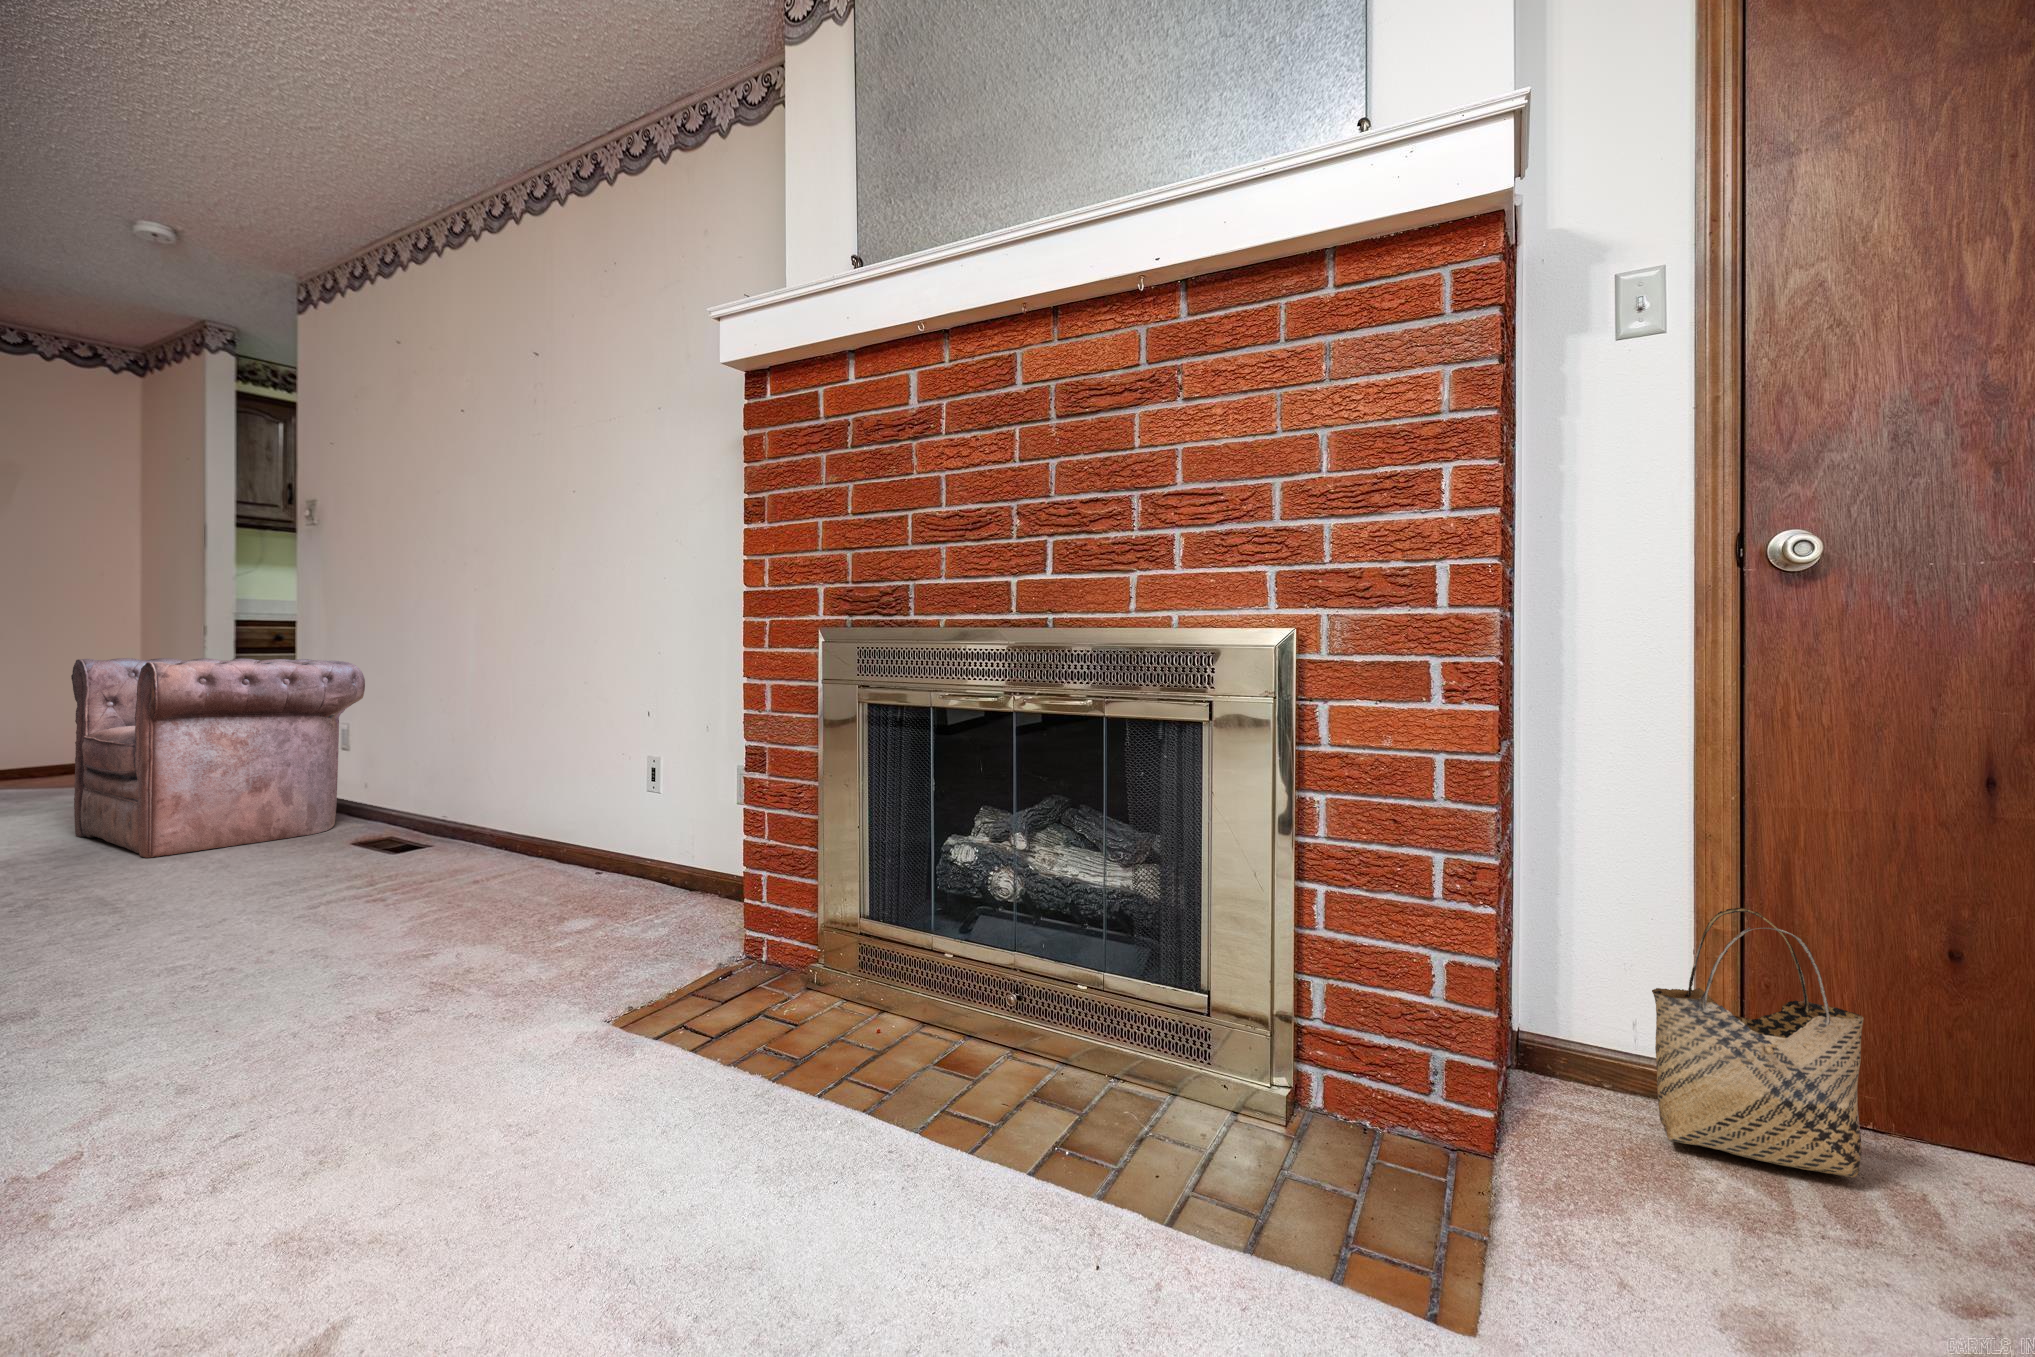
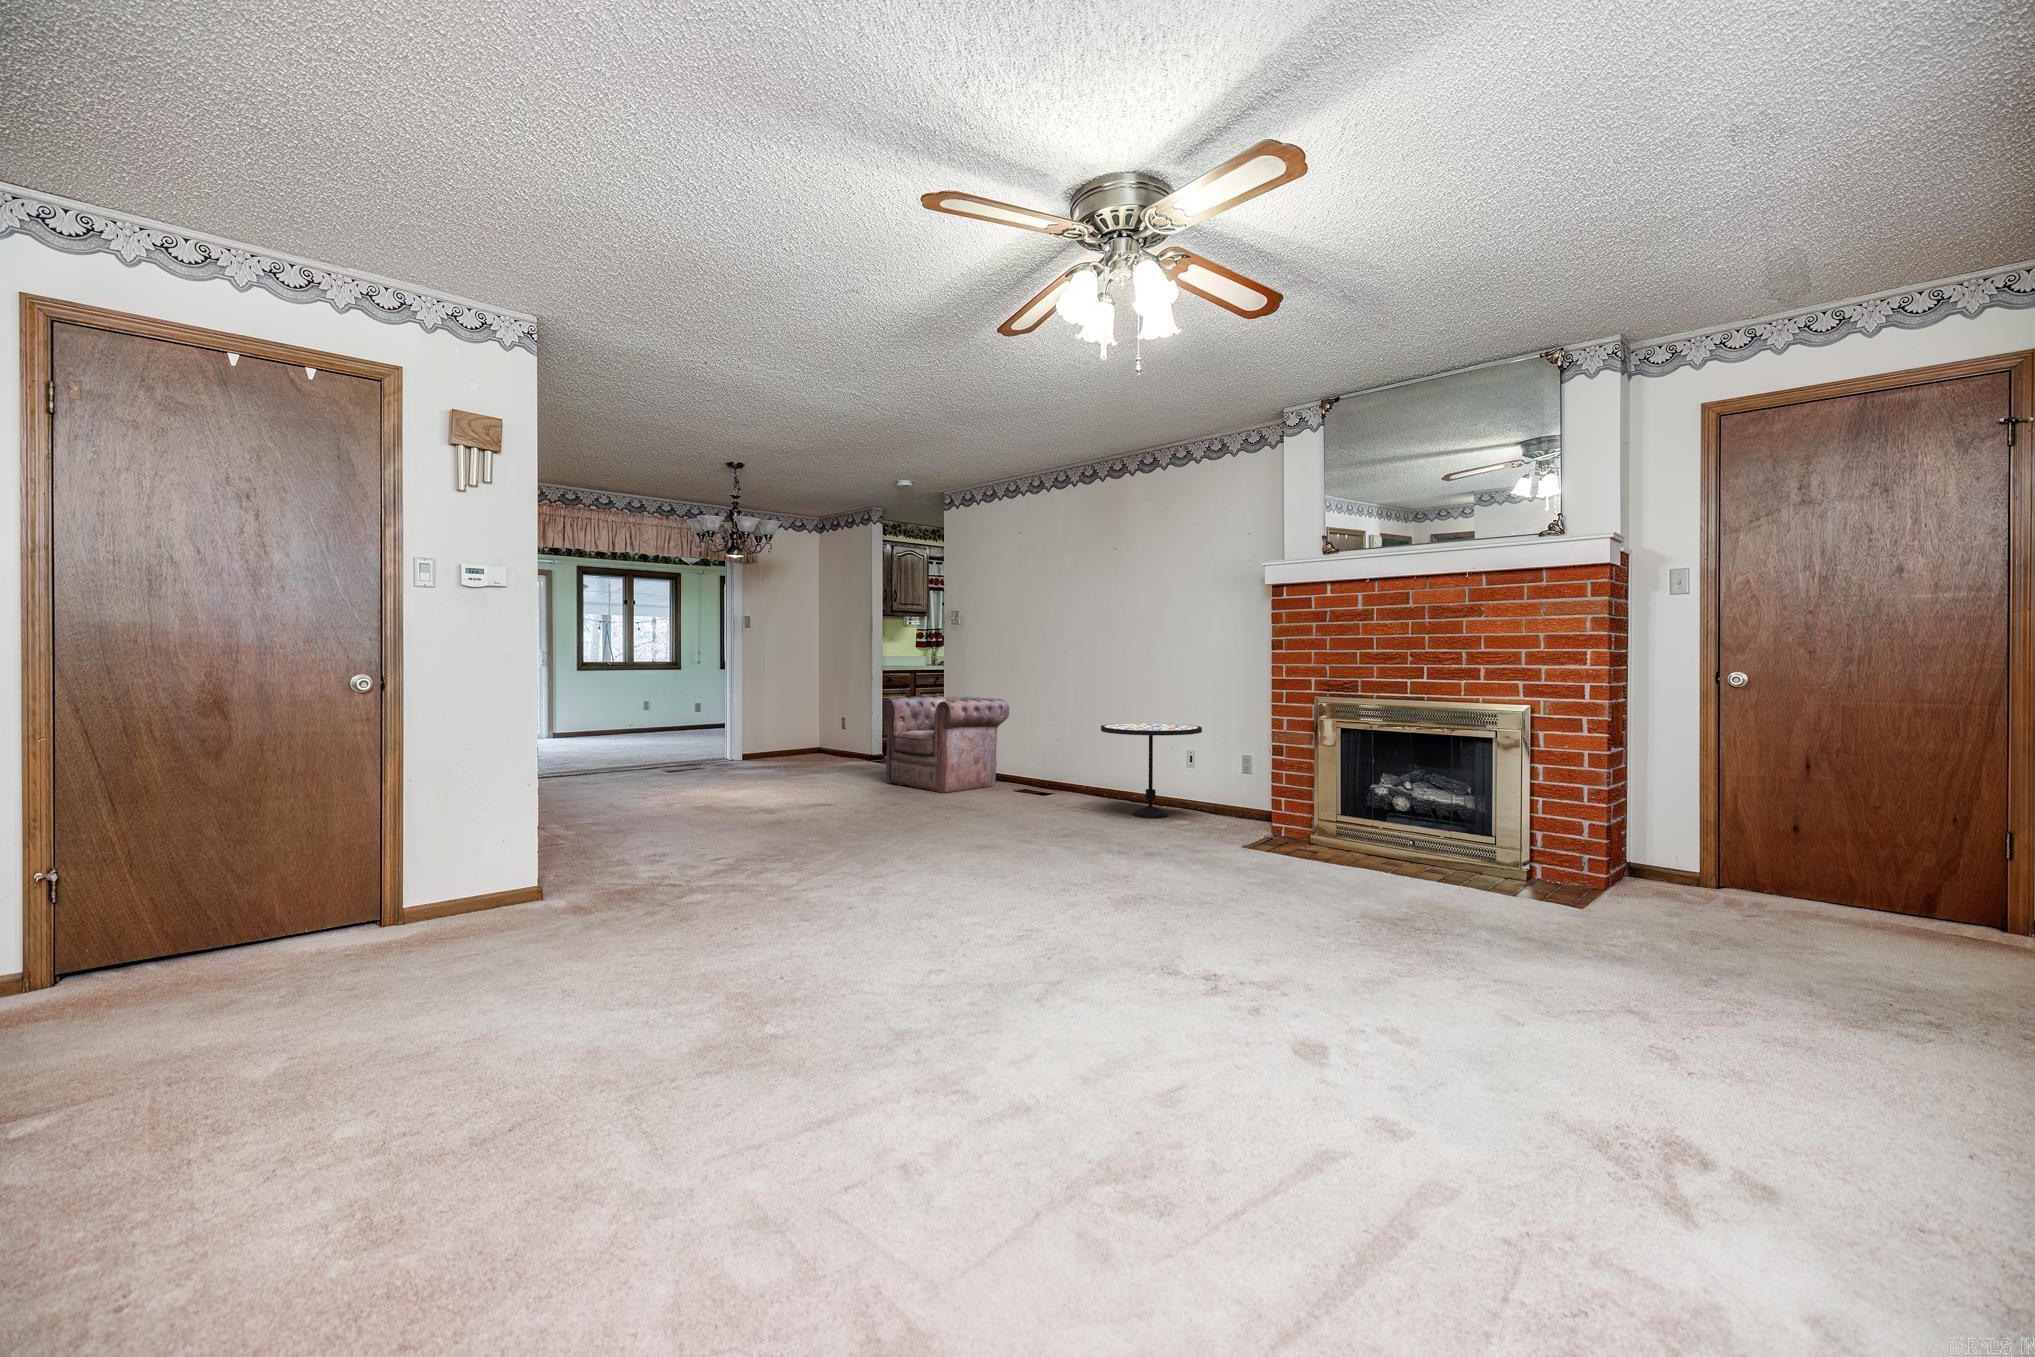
side table: none [399,703,649,913] -> present [1101,723,1202,818]
woven basket: present [1652,908,1864,1177] -> none [1674,810,1752,900]

